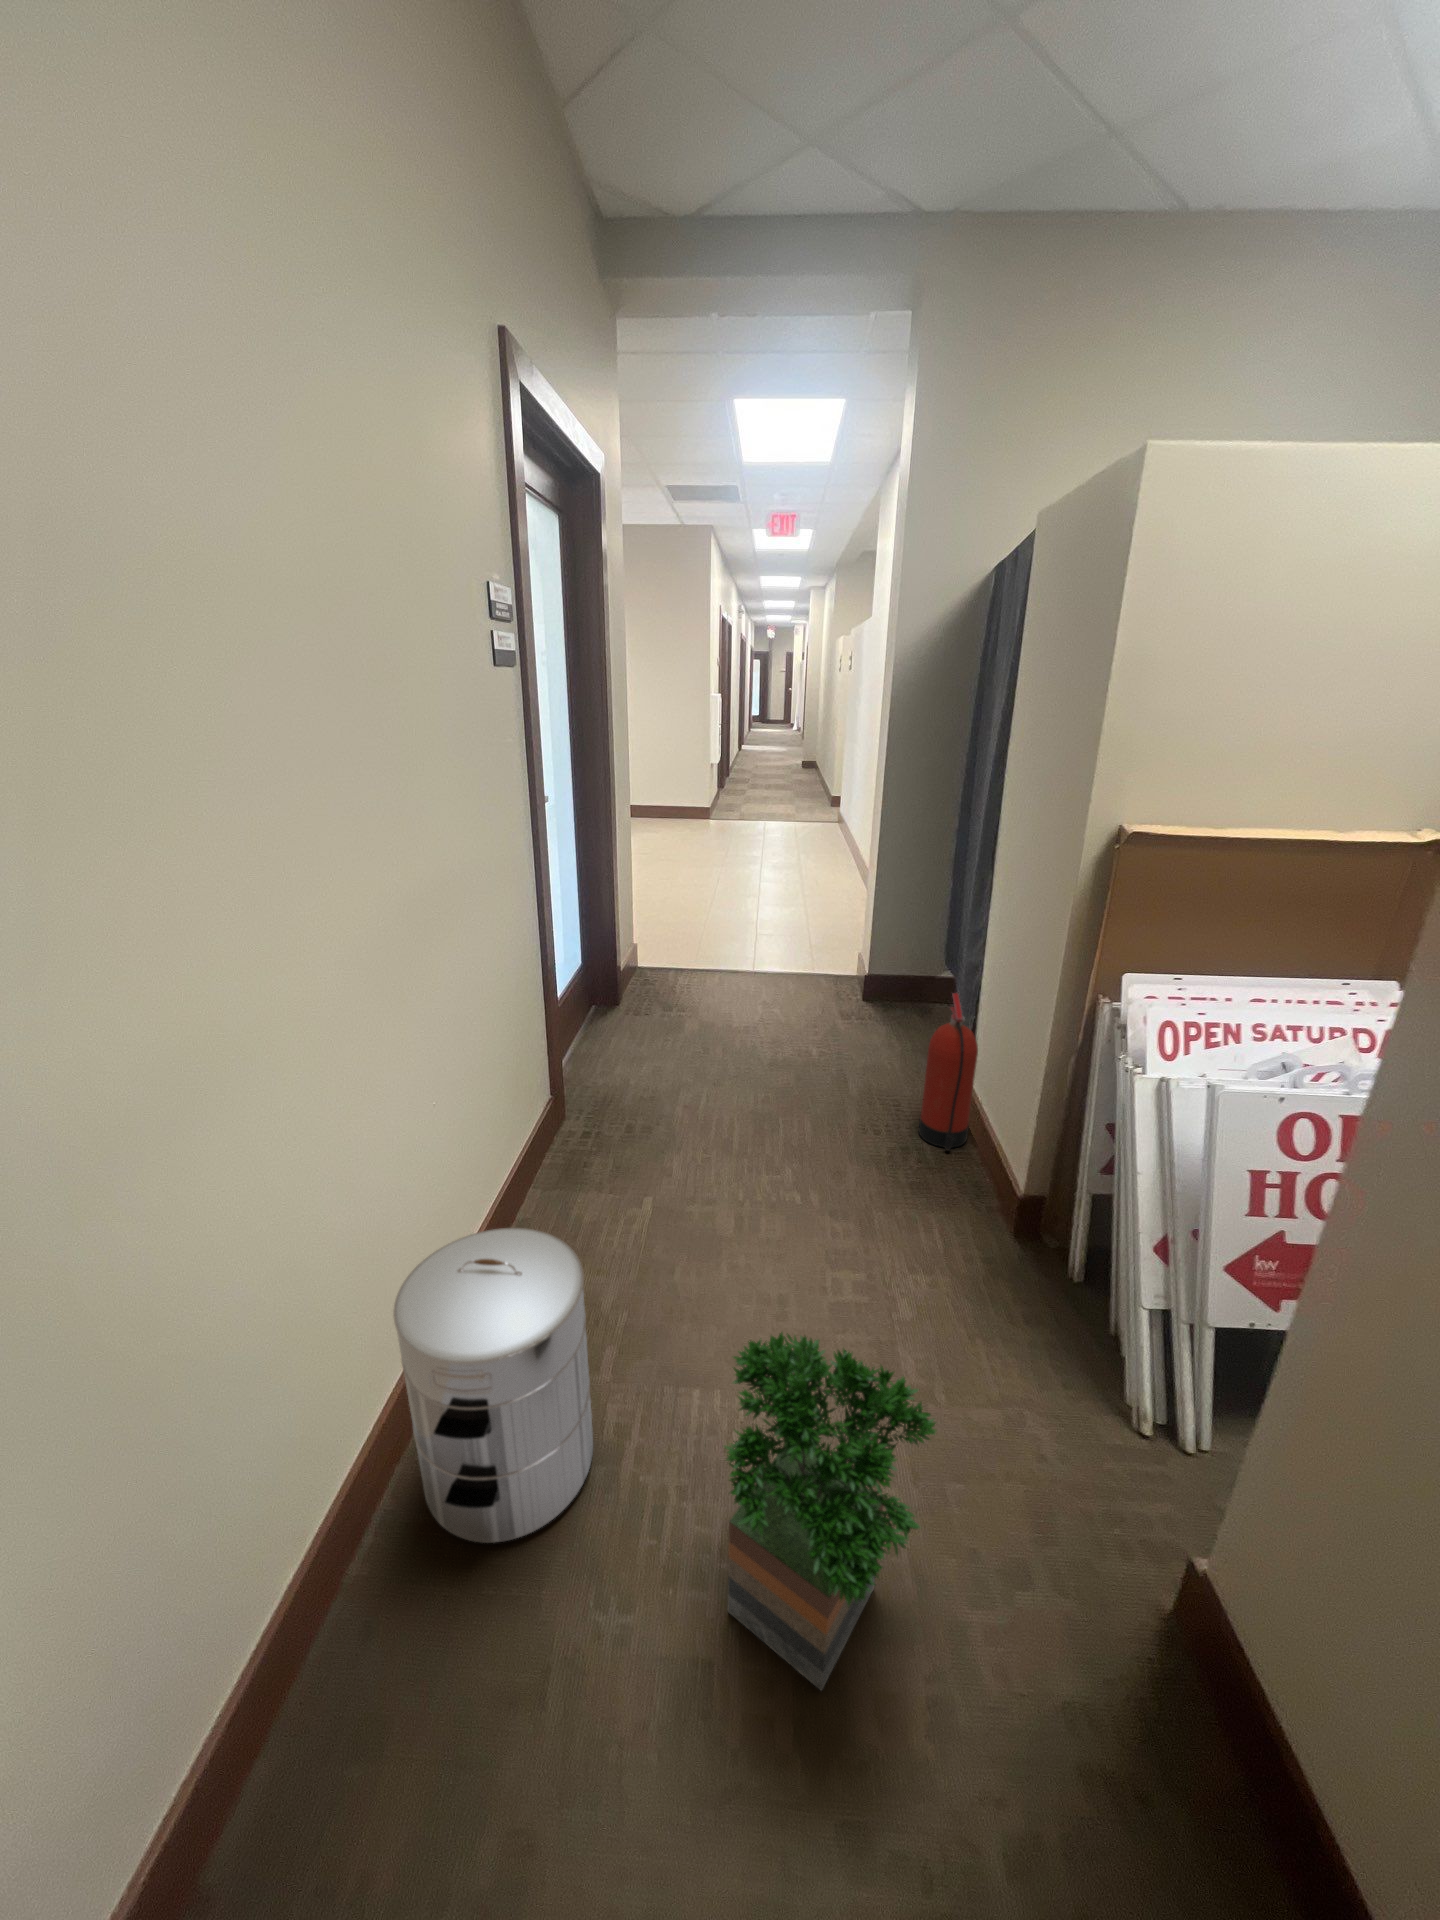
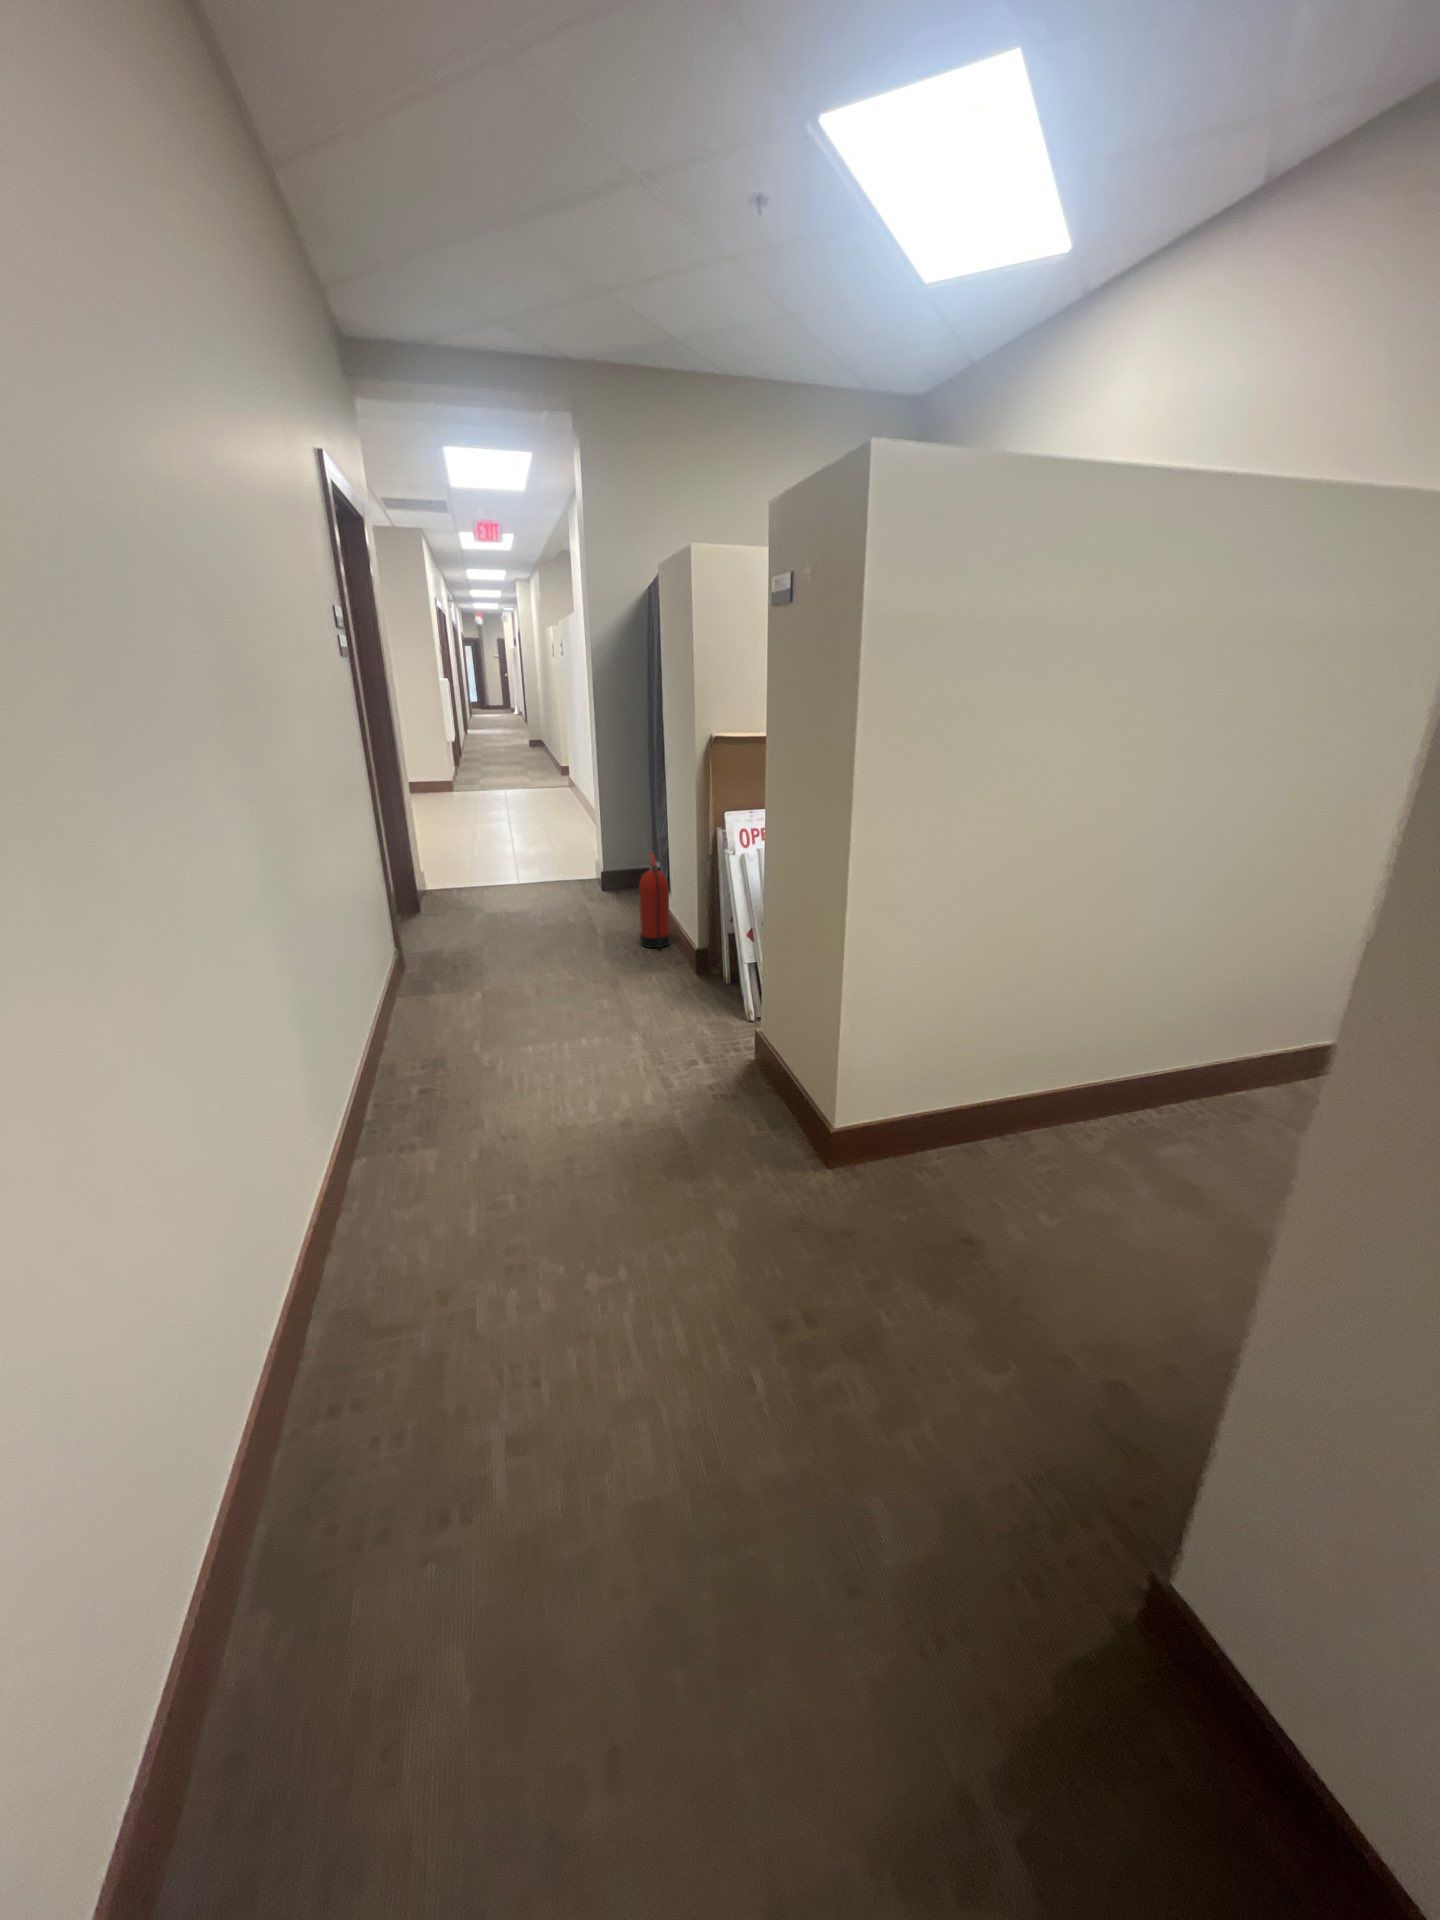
waste bin: present [393,1228,593,1543] -> none [361,958,476,1108]
potted tree: present [724,1332,936,1691] -> none [545,957,641,1109]

